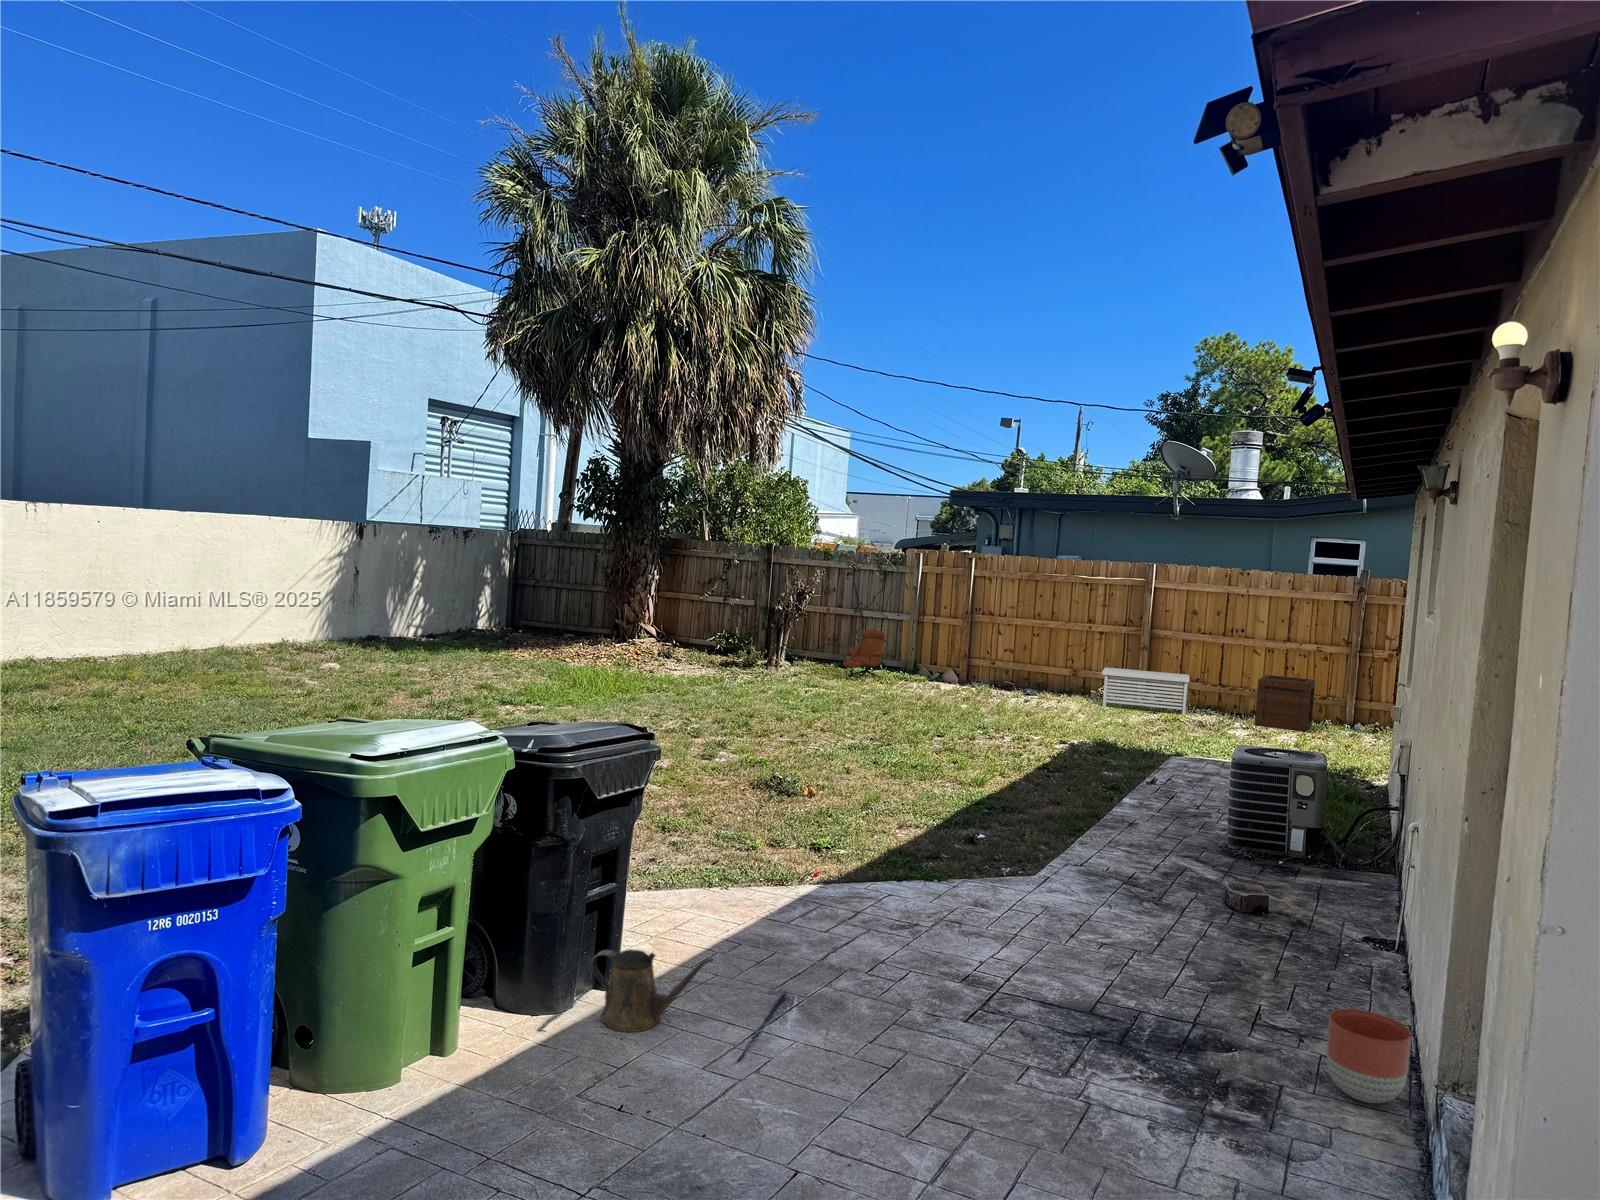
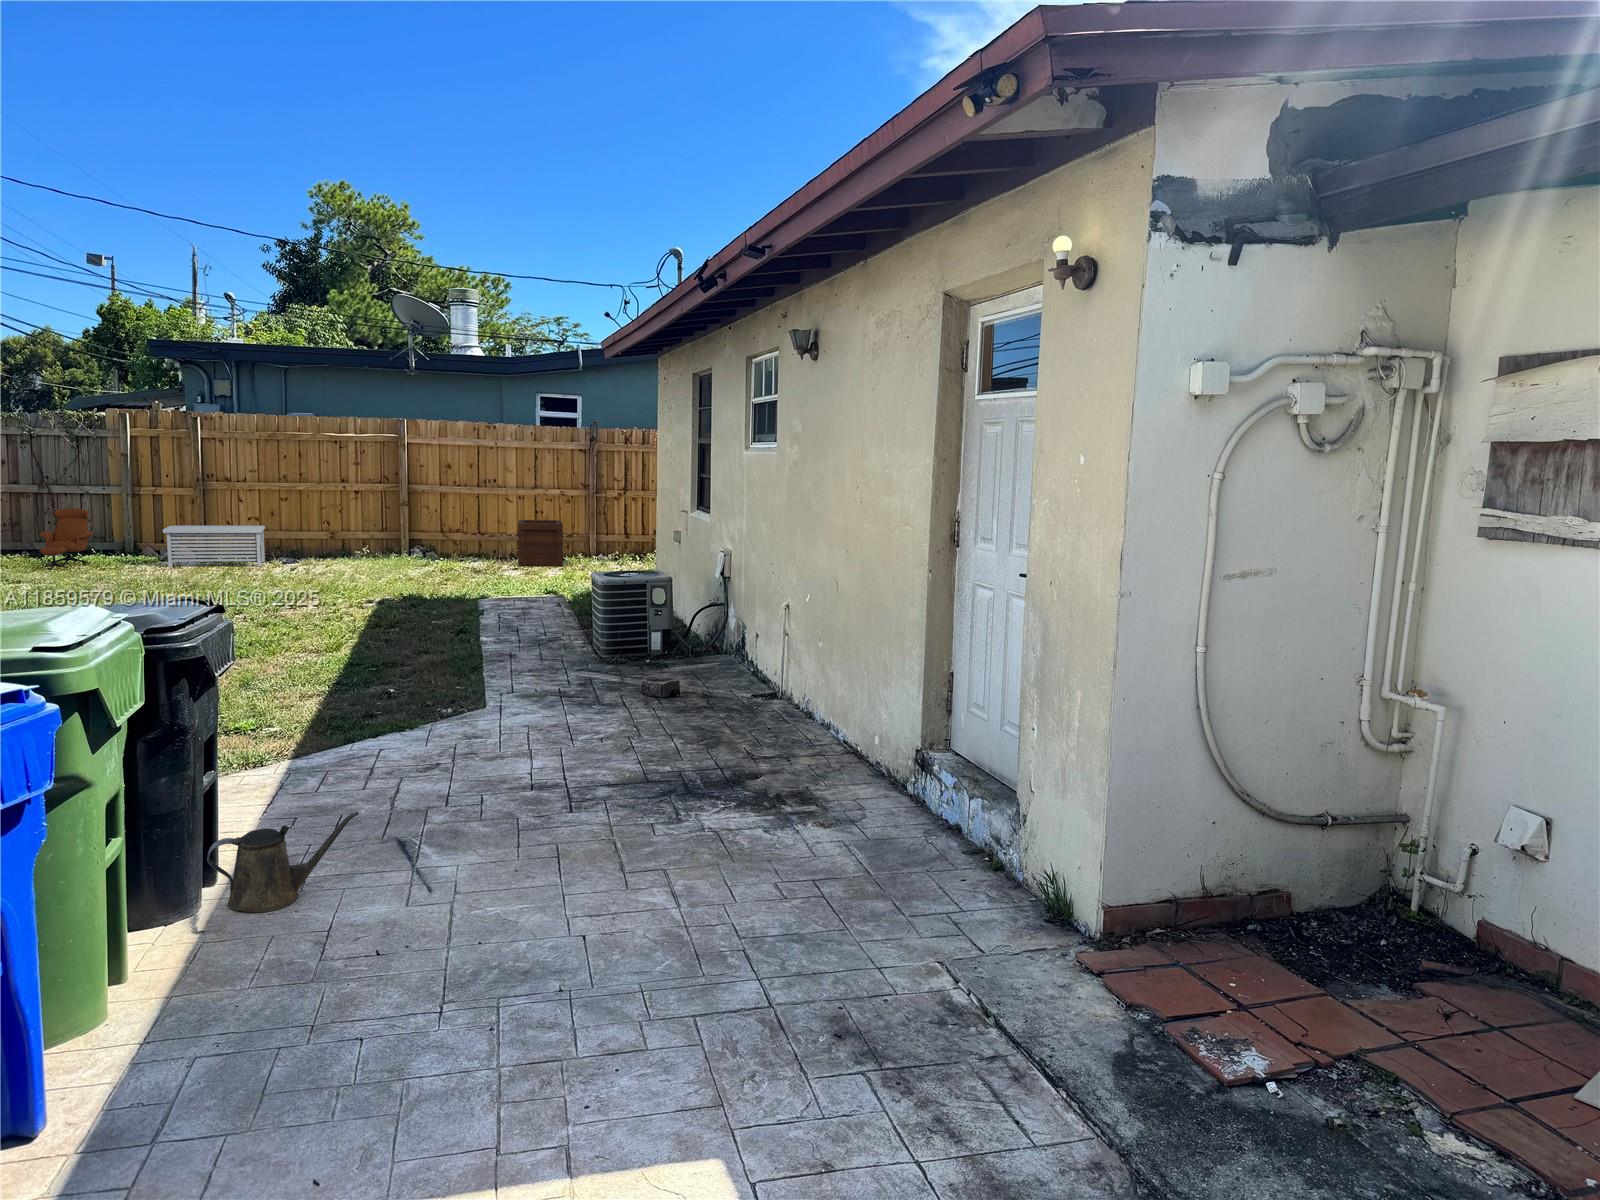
storage bench: present [1102,667,1190,715] -> present [163,526,265,567]
planter: present [1327,1009,1411,1103] -> none [808,723,860,782]

